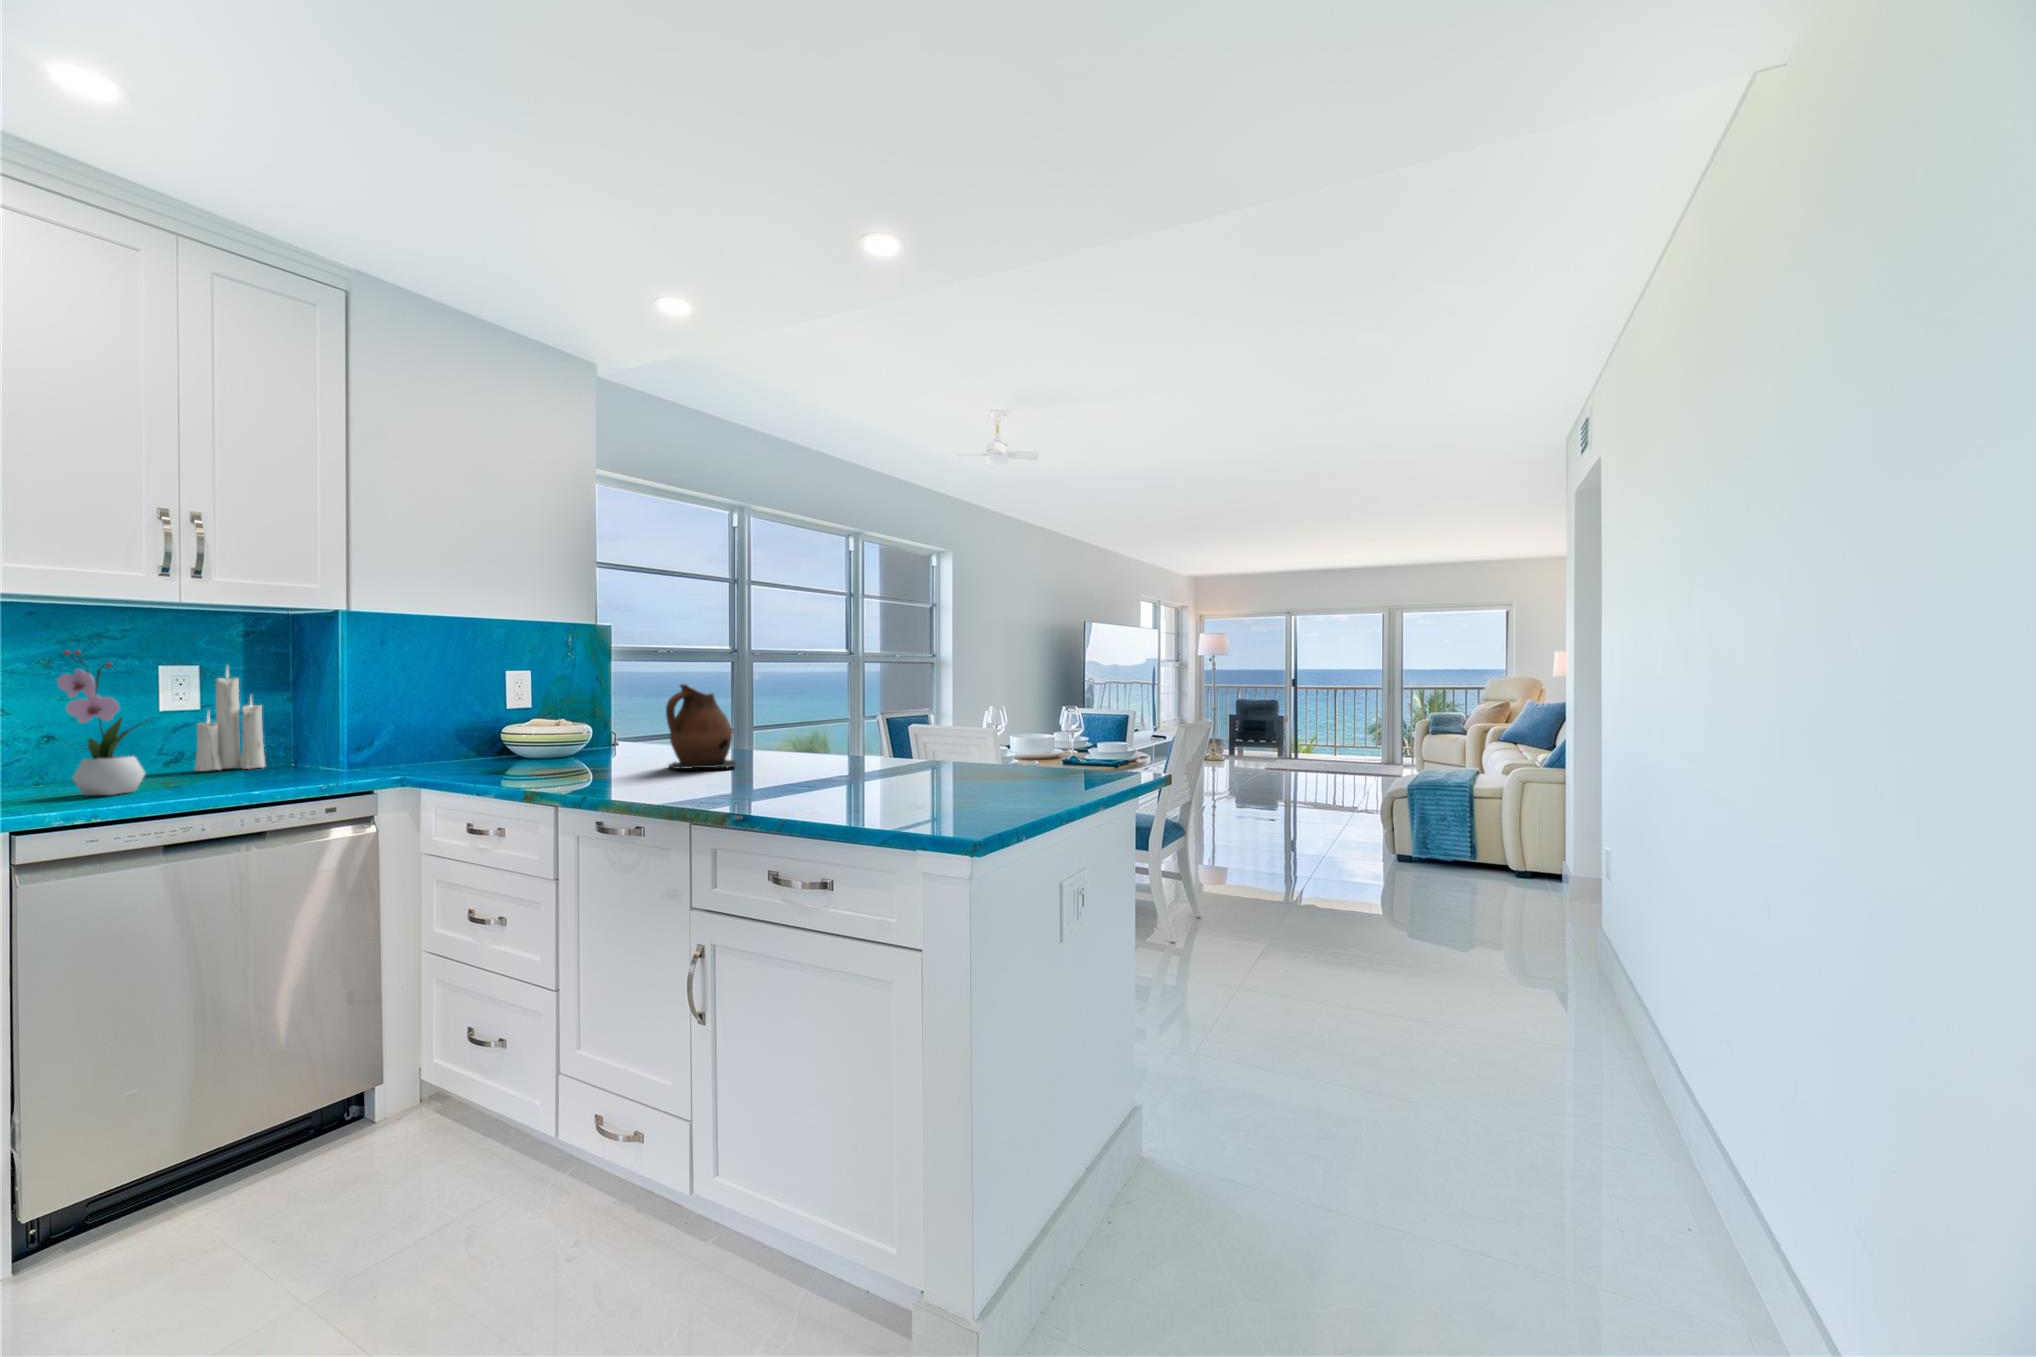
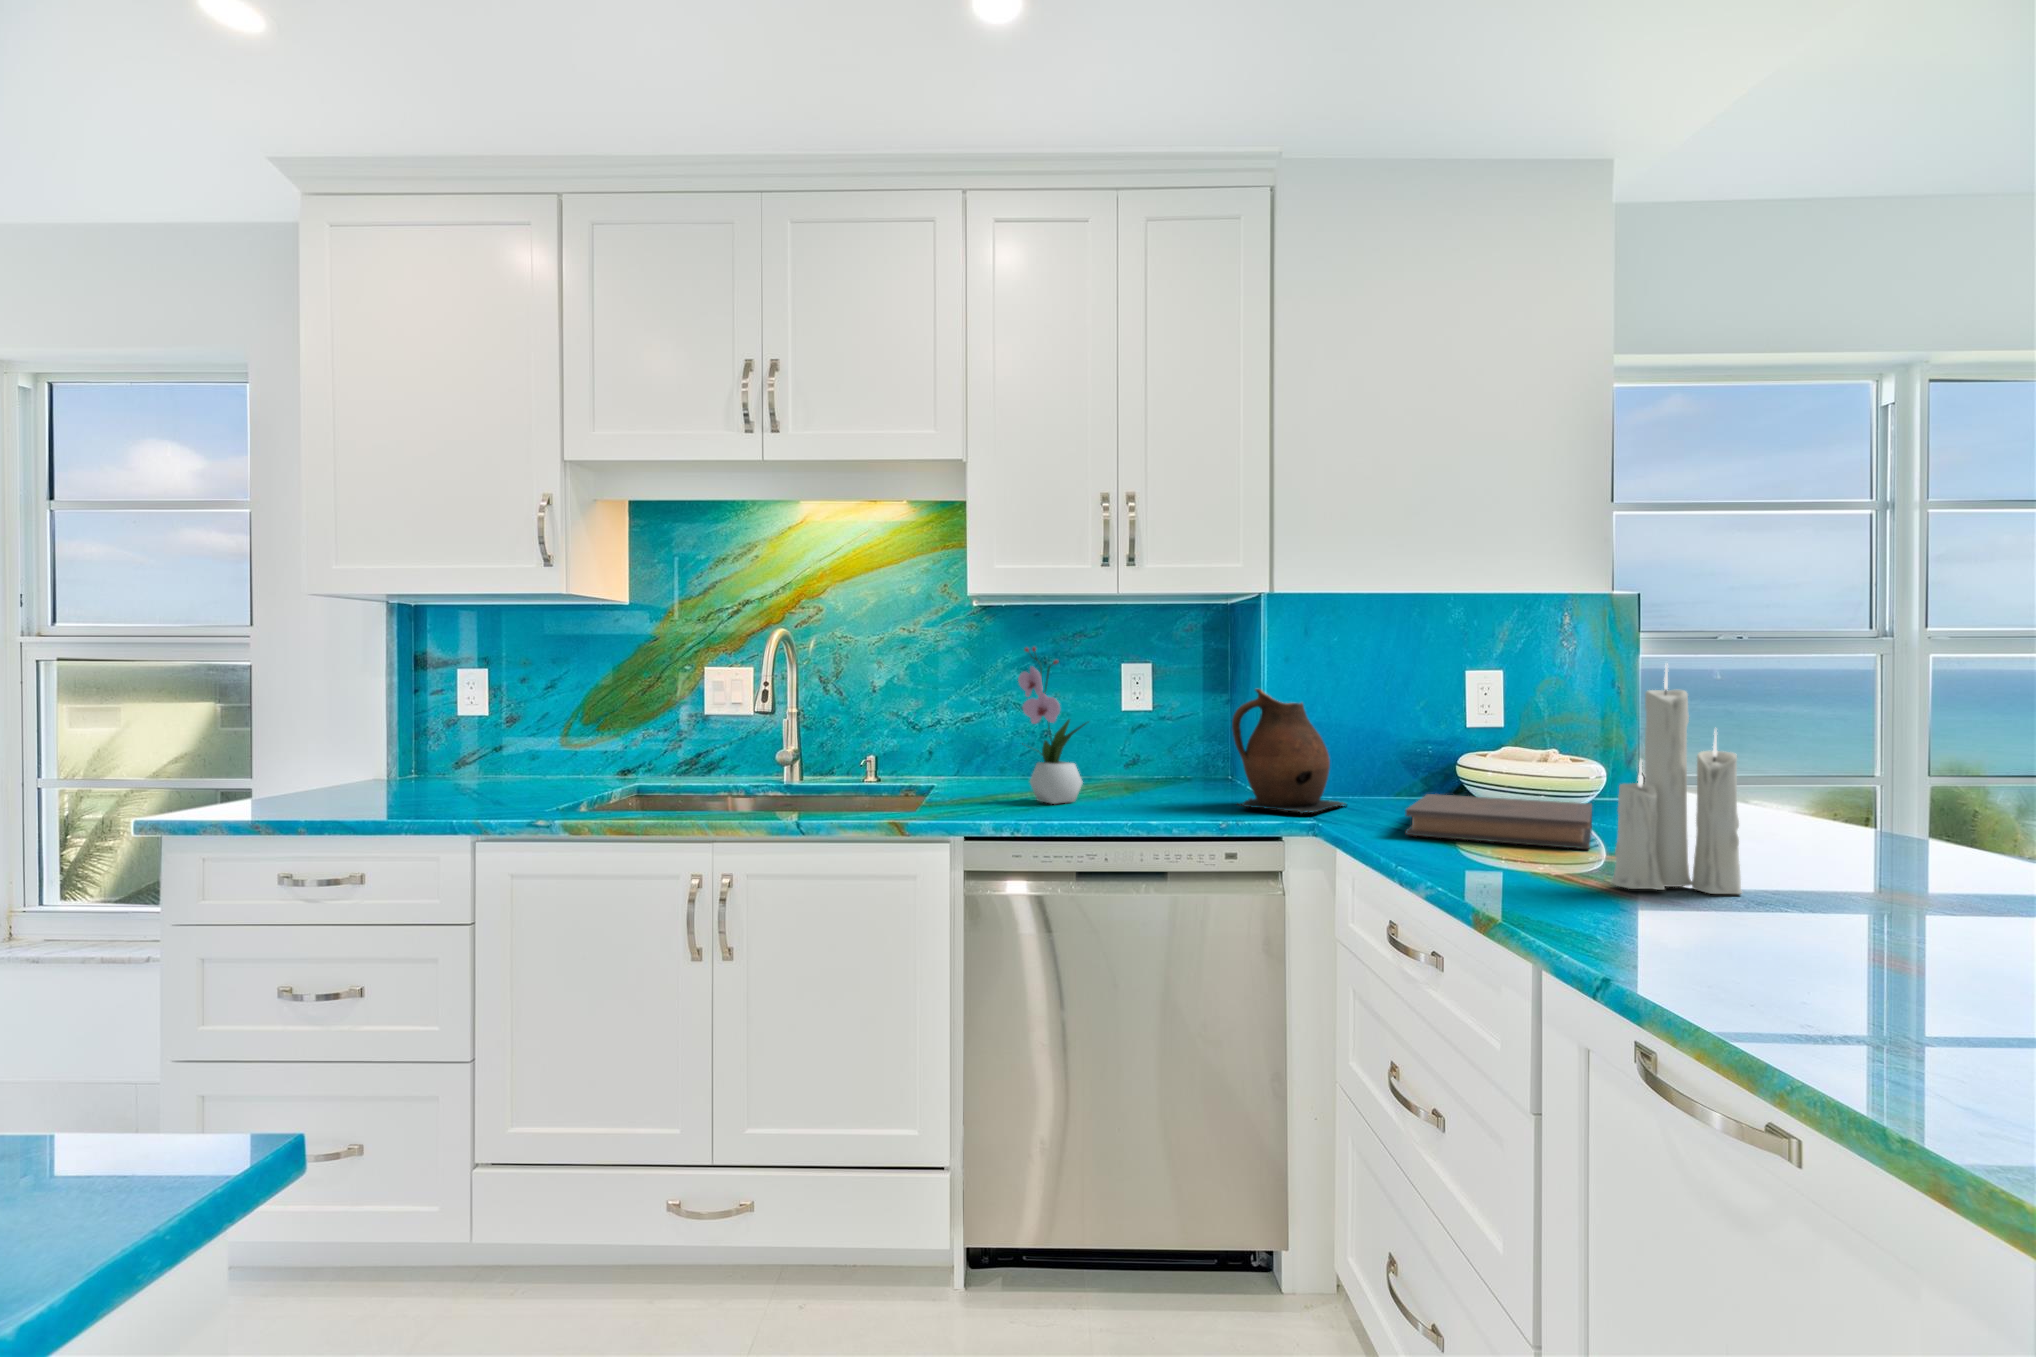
candle: present [195,672,265,771] -> present [1611,664,1742,894]
ceramic pitcher: present [666,684,736,769] -> present [1232,689,1346,814]
book: none [477,748,591,777] -> present [1405,794,1592,849]

